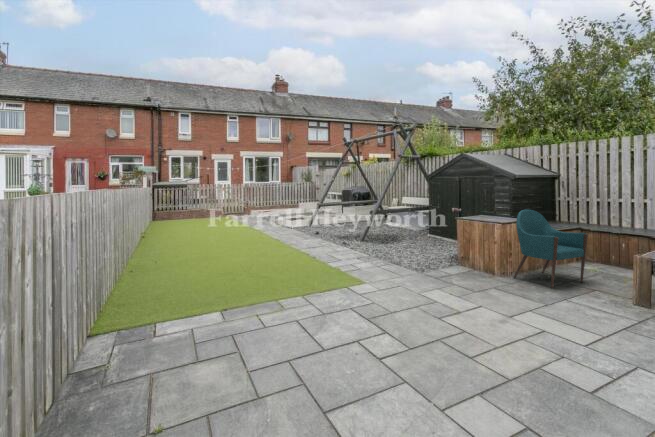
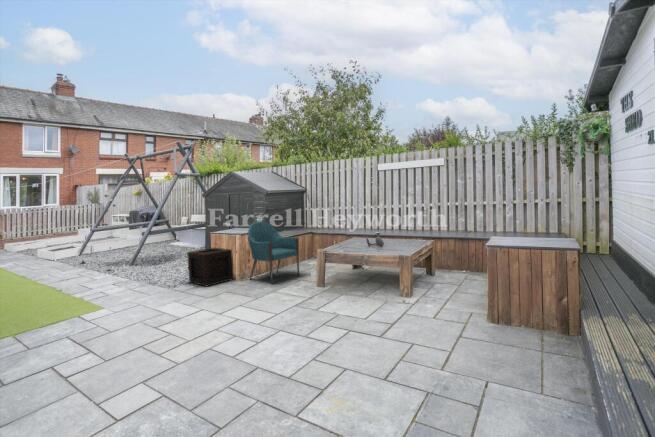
wooden crate: none [439,236,492,279] -> present [188,248,234,286]

